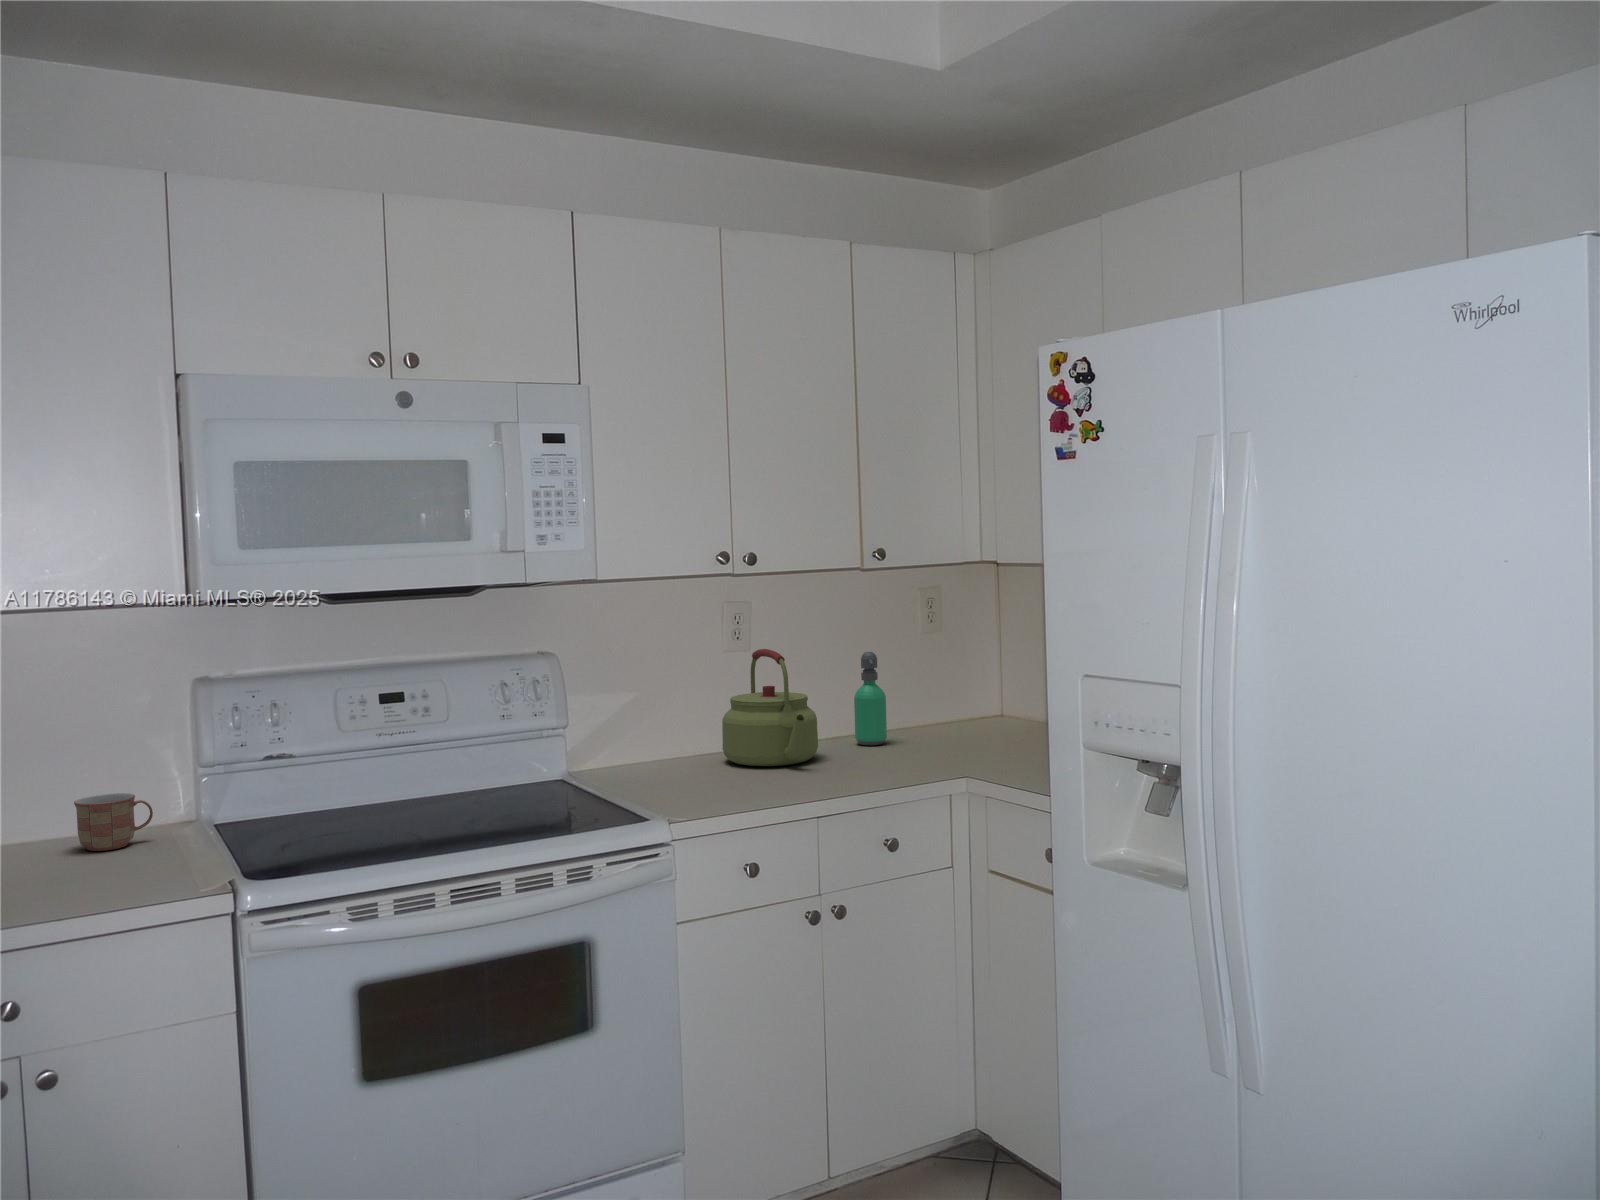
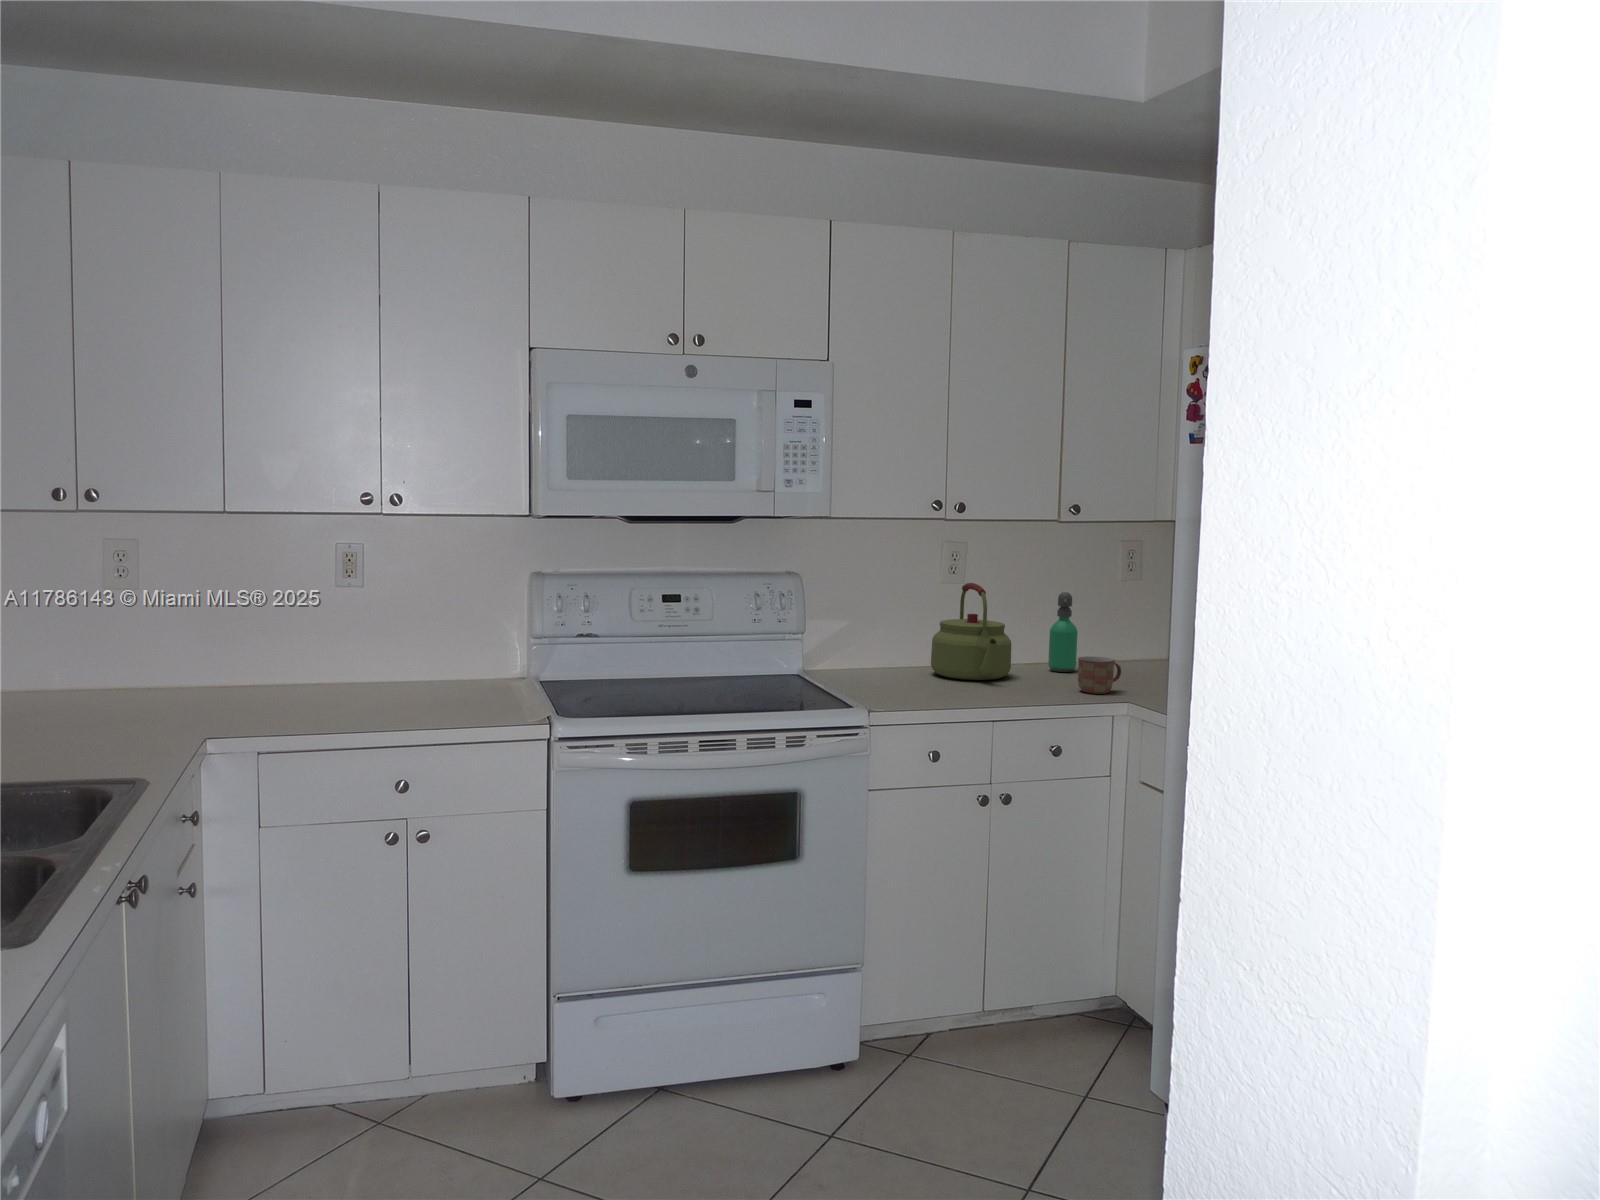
mug: present [74,793,153,851] -> present [1078,656,1121,694]

